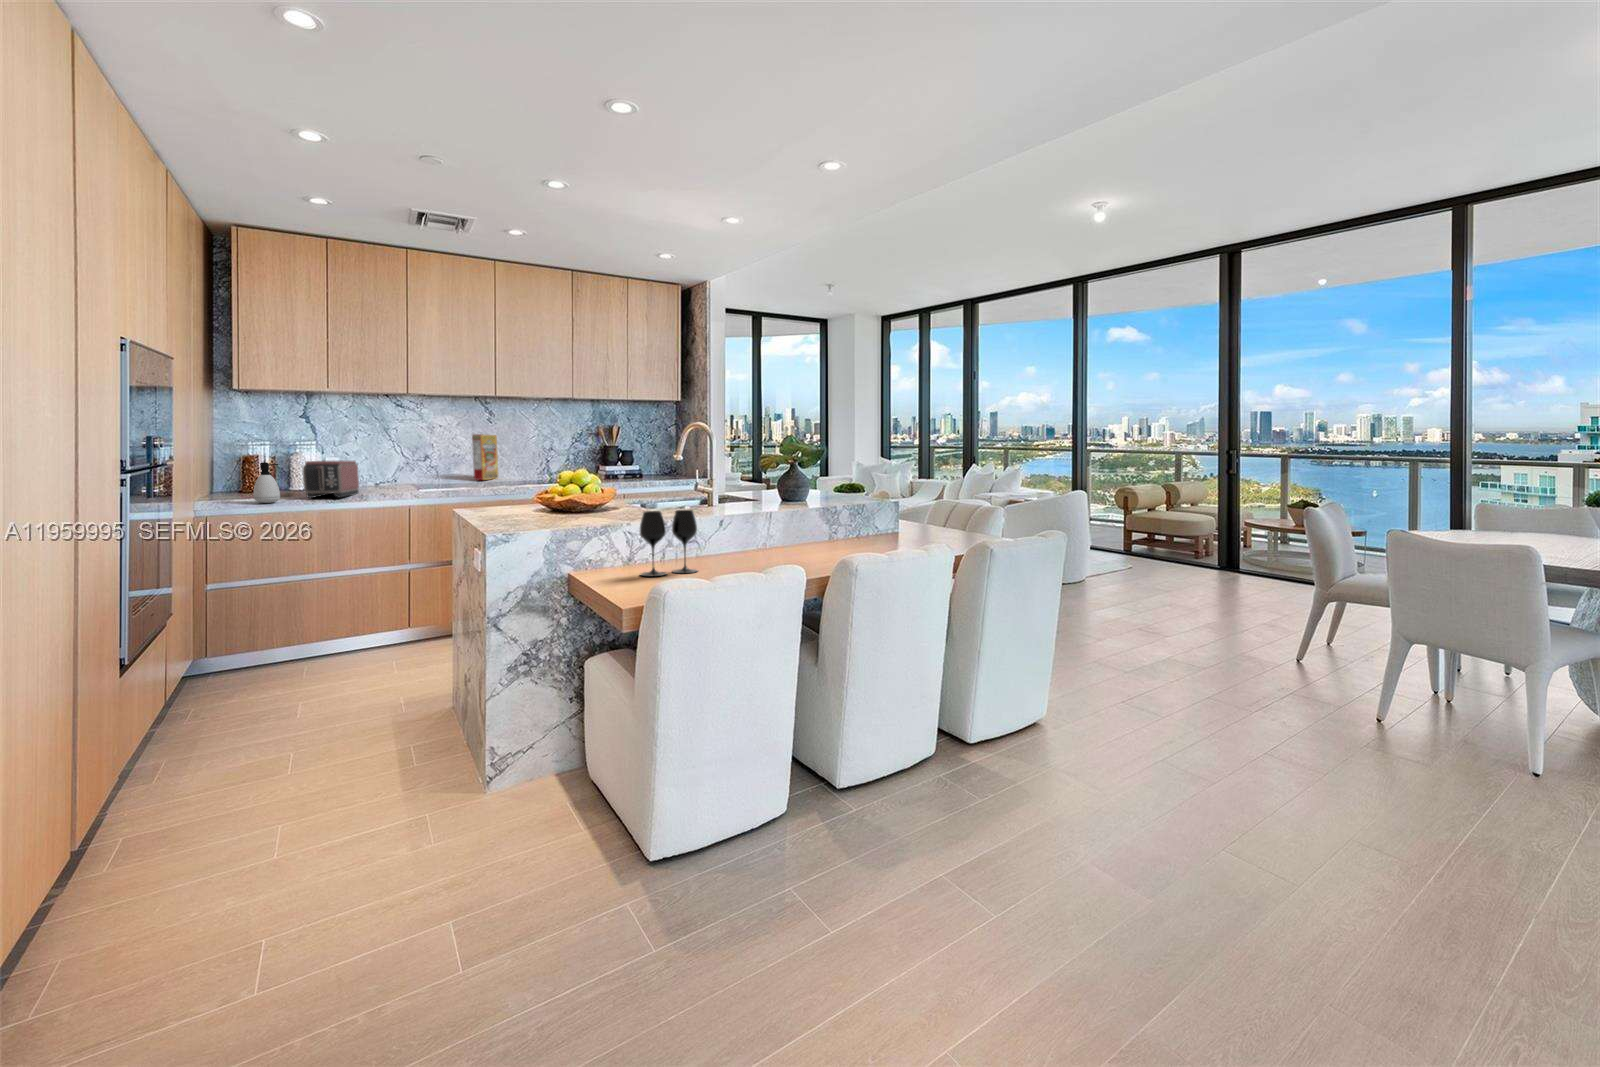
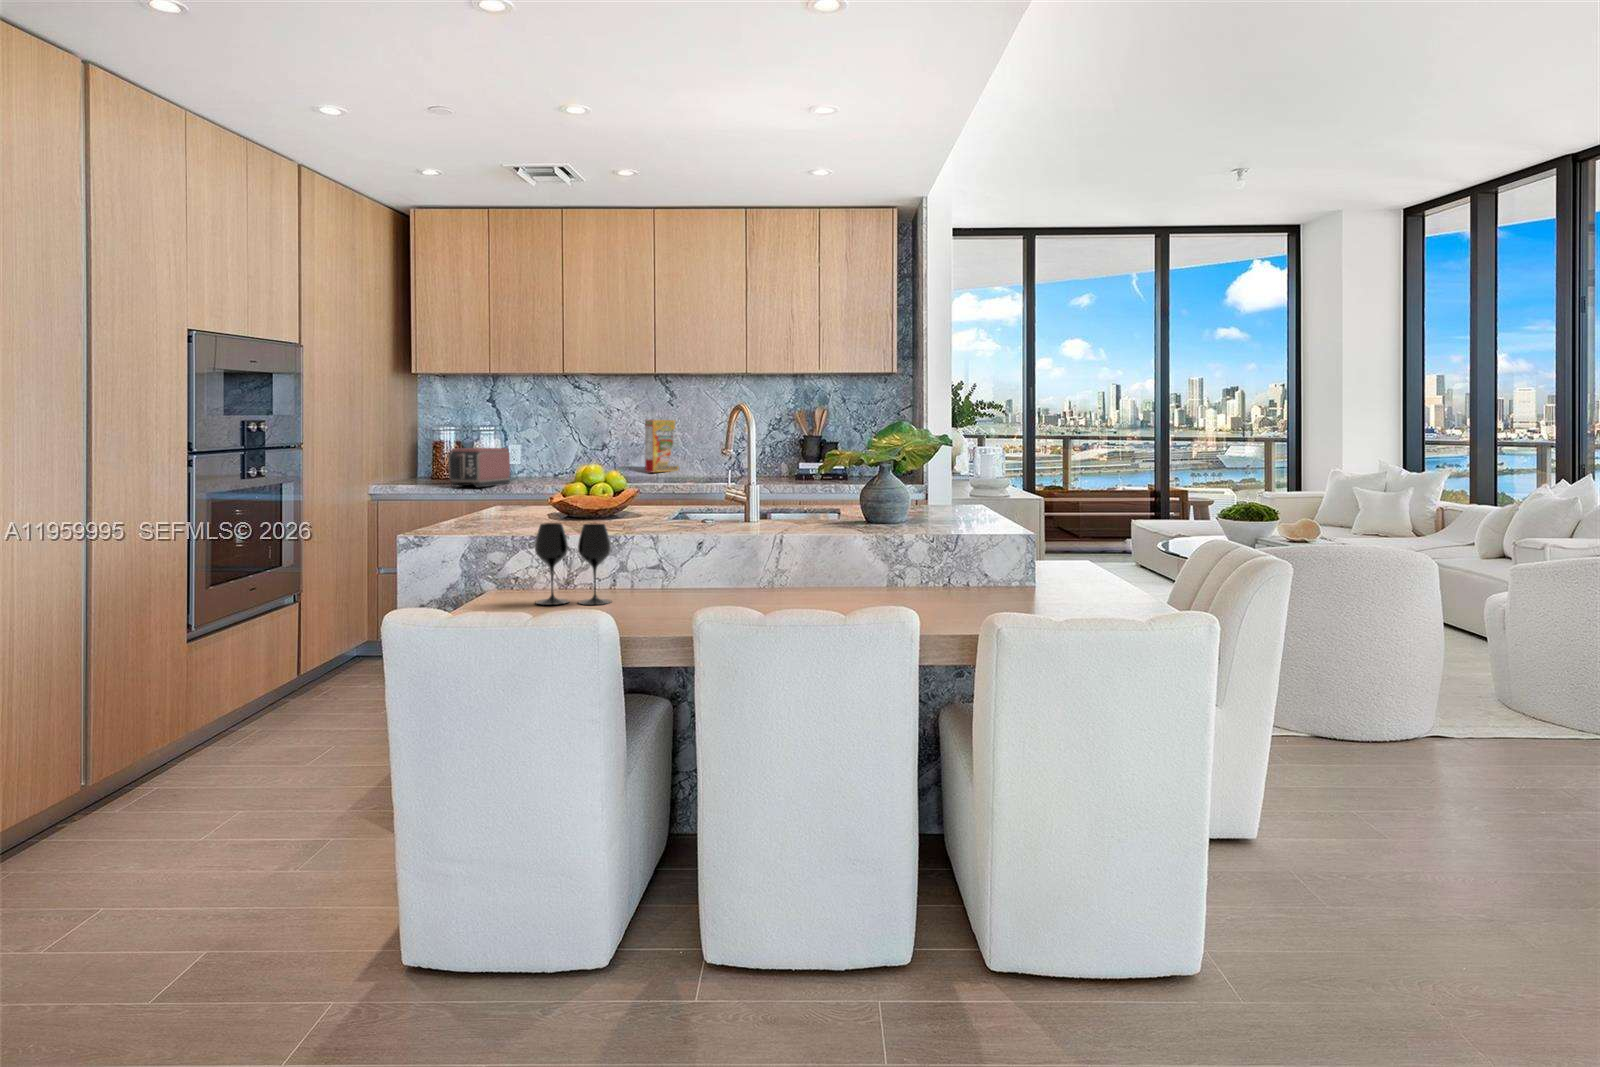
soap dispenser: present [254,462,280,503] -> none [400,449,424,490]

